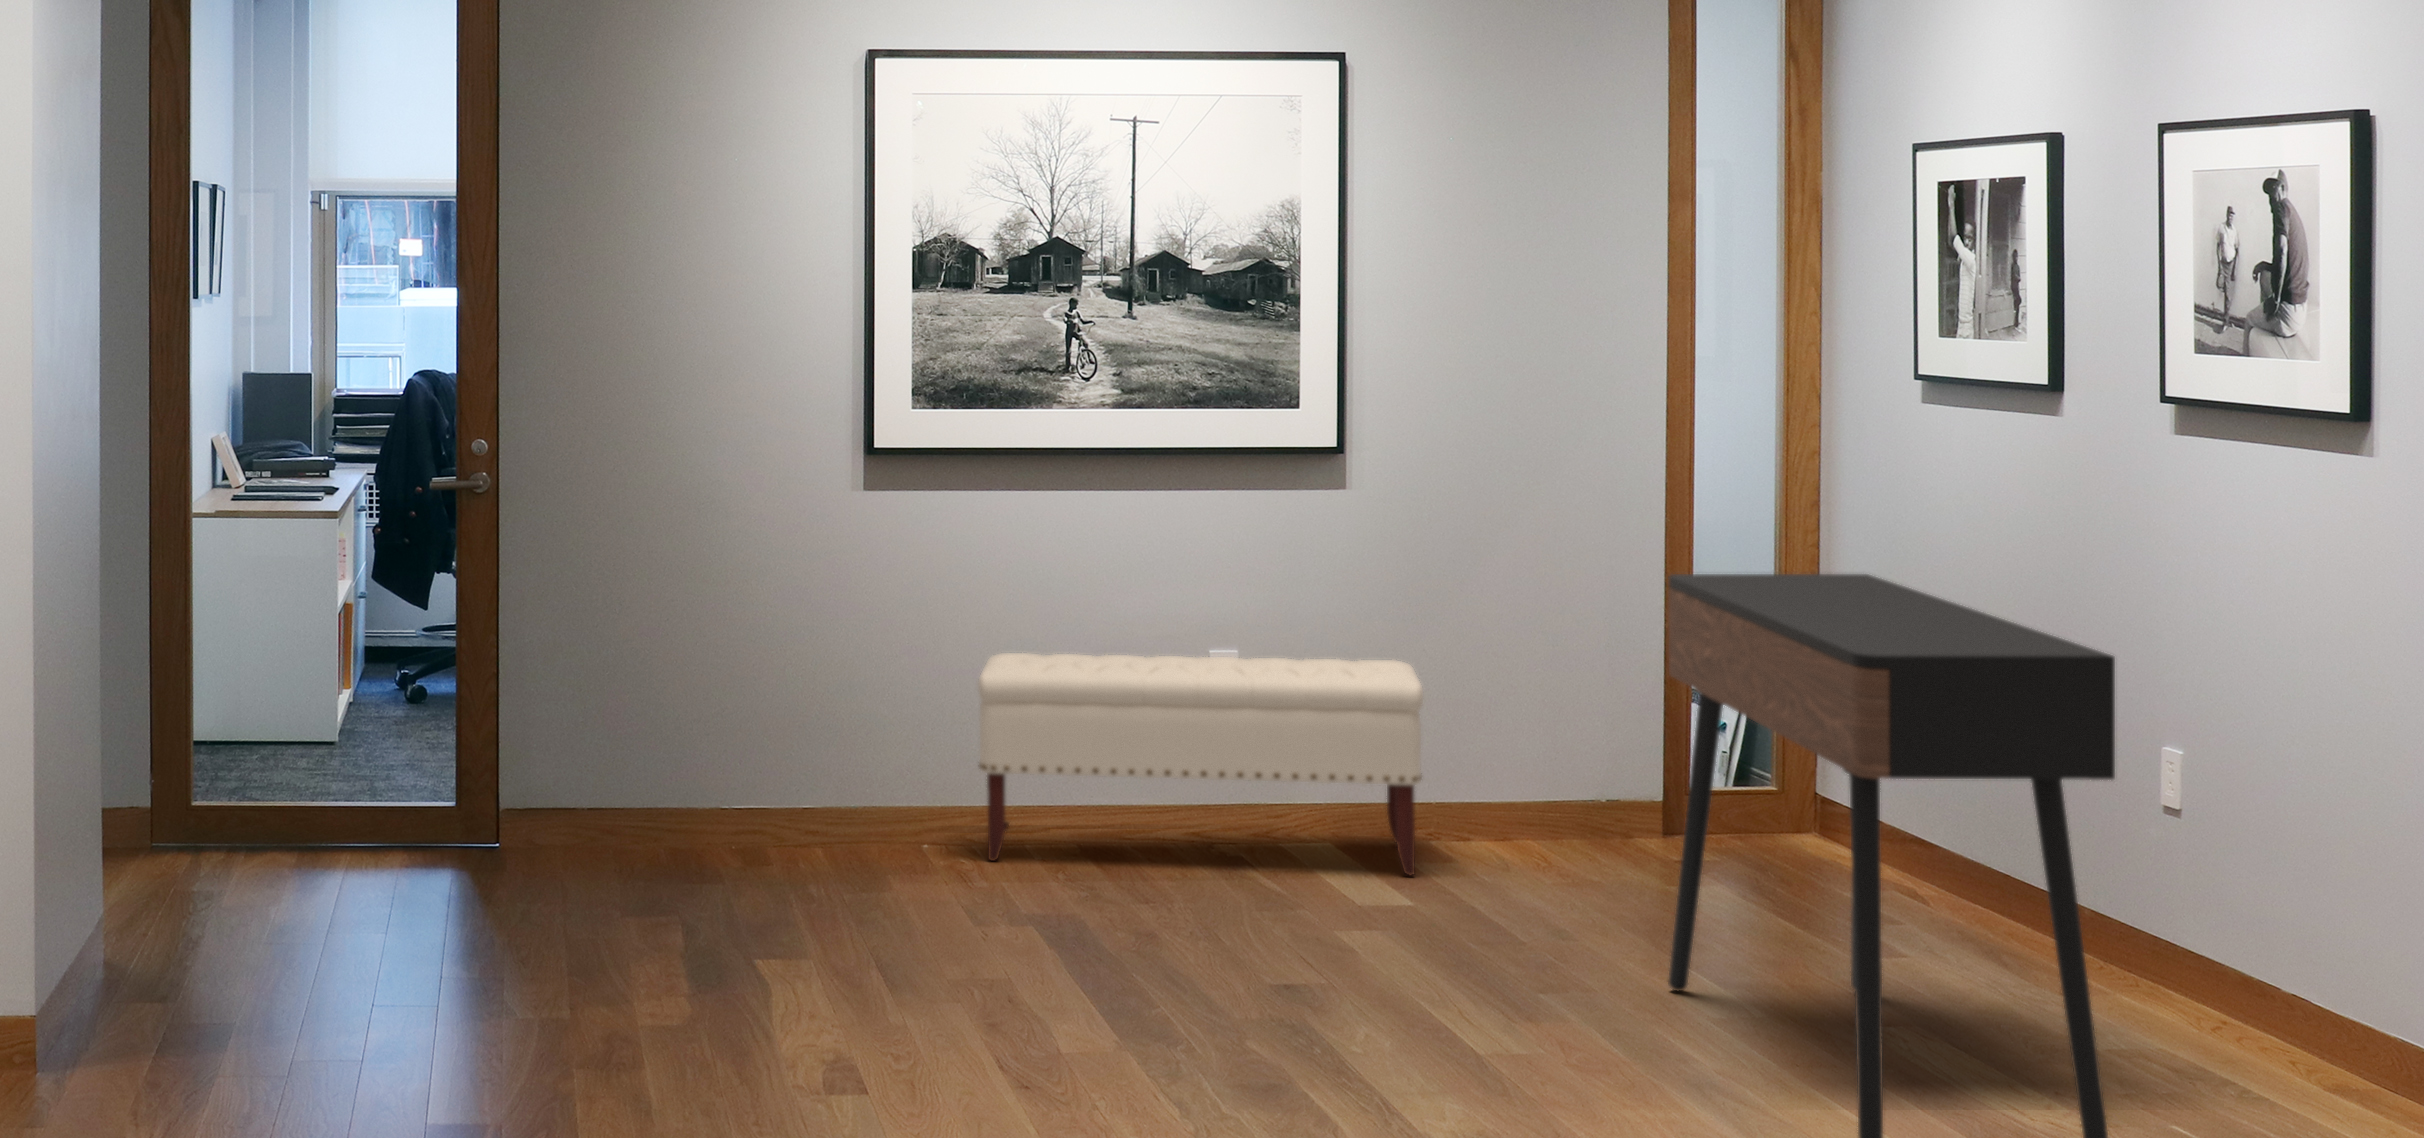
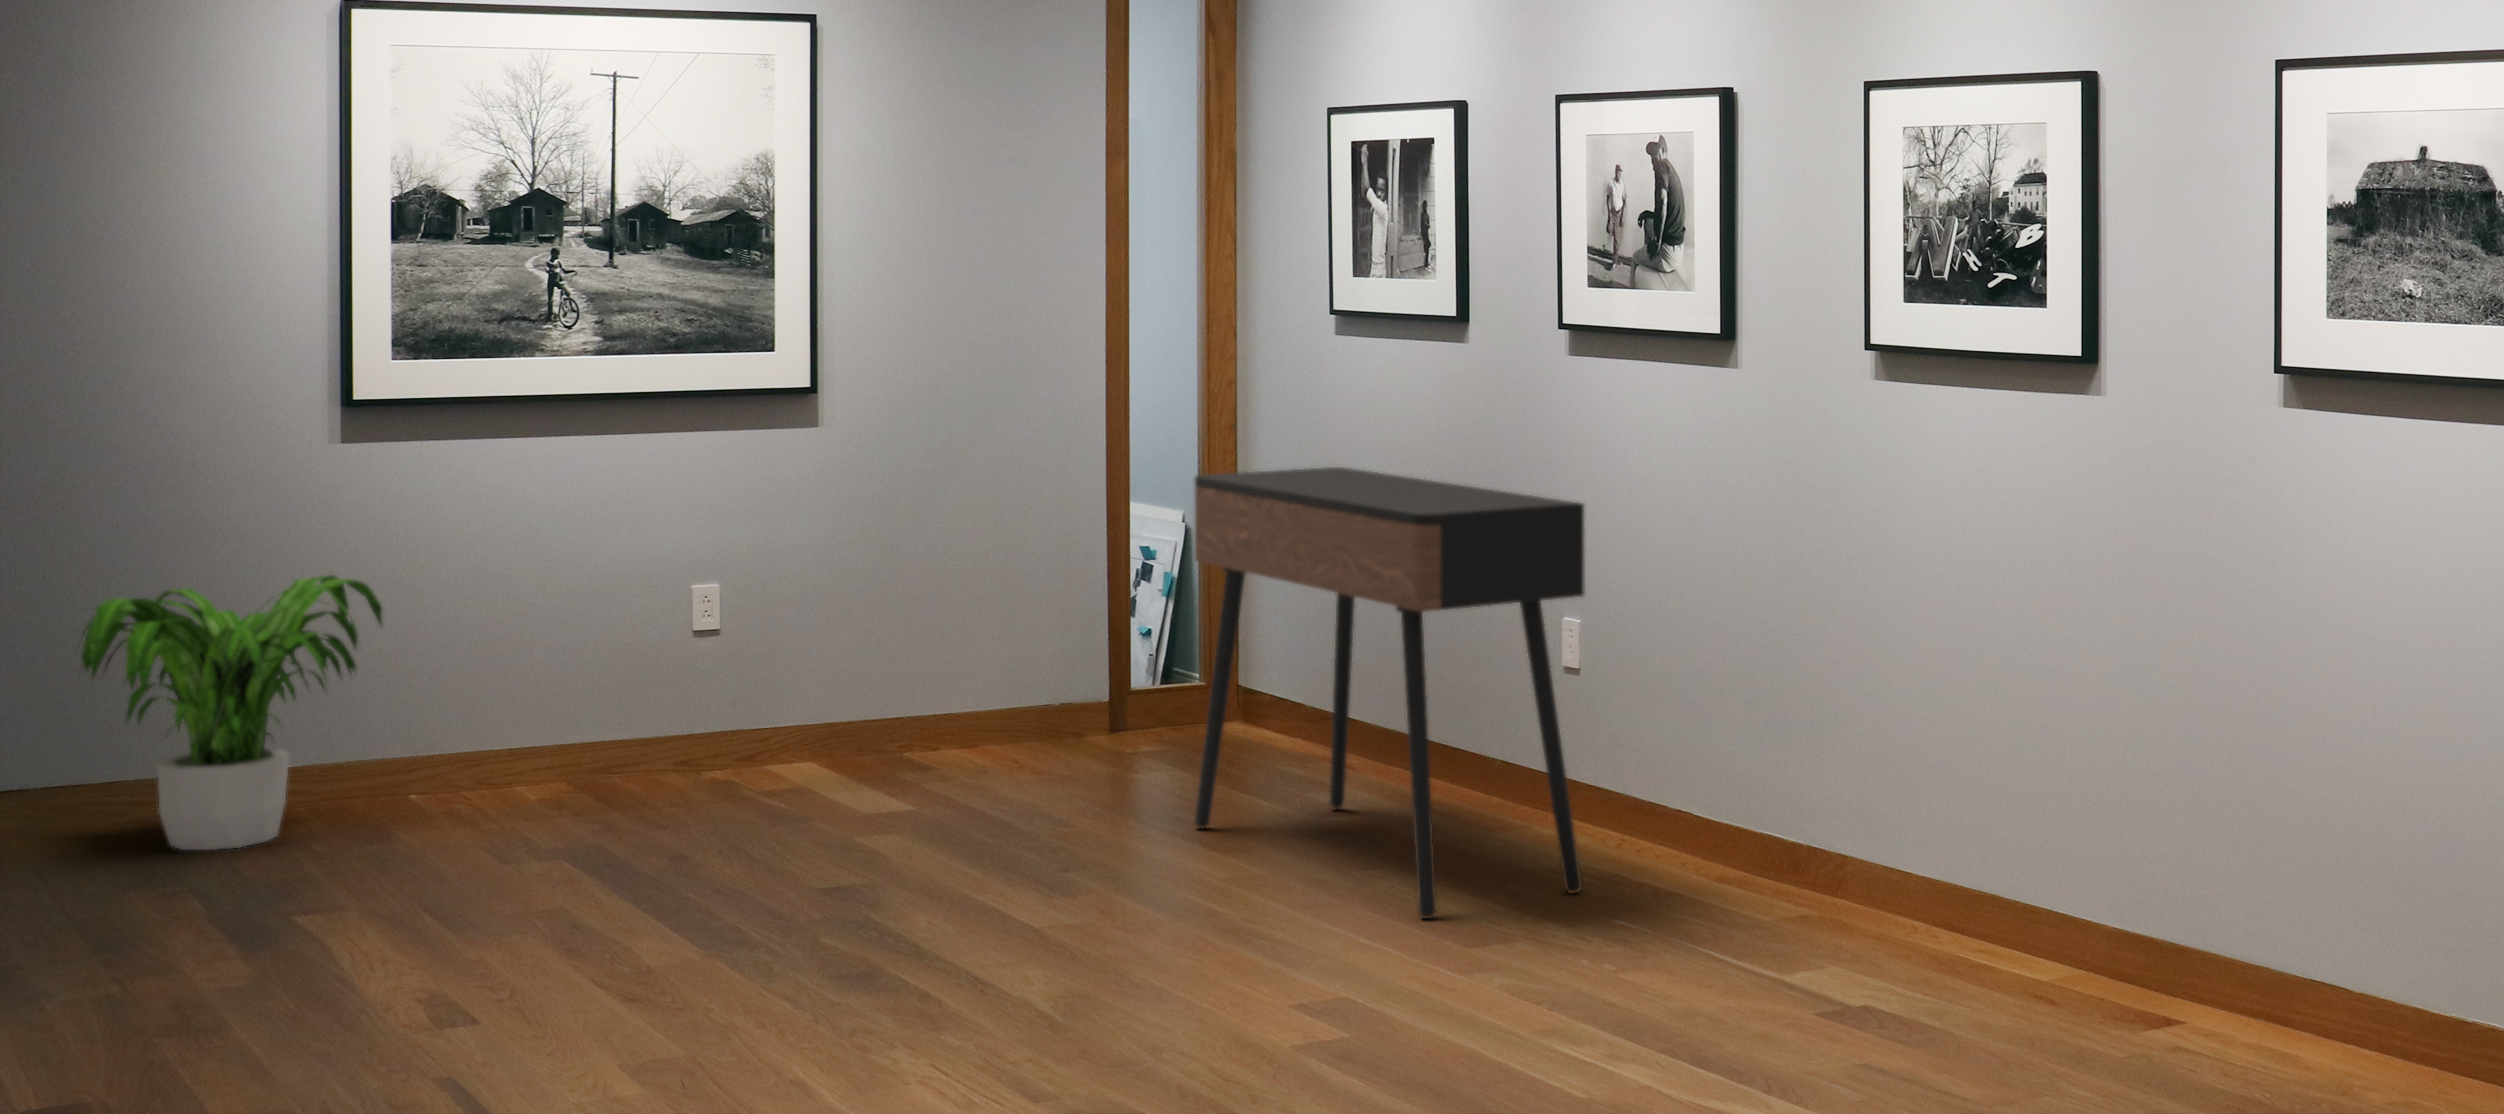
potted plant: none [645,609,909,858] -> present [82,575,382,850]
bench: present [978,653,1423,875] -> none [463,584,925,819]

